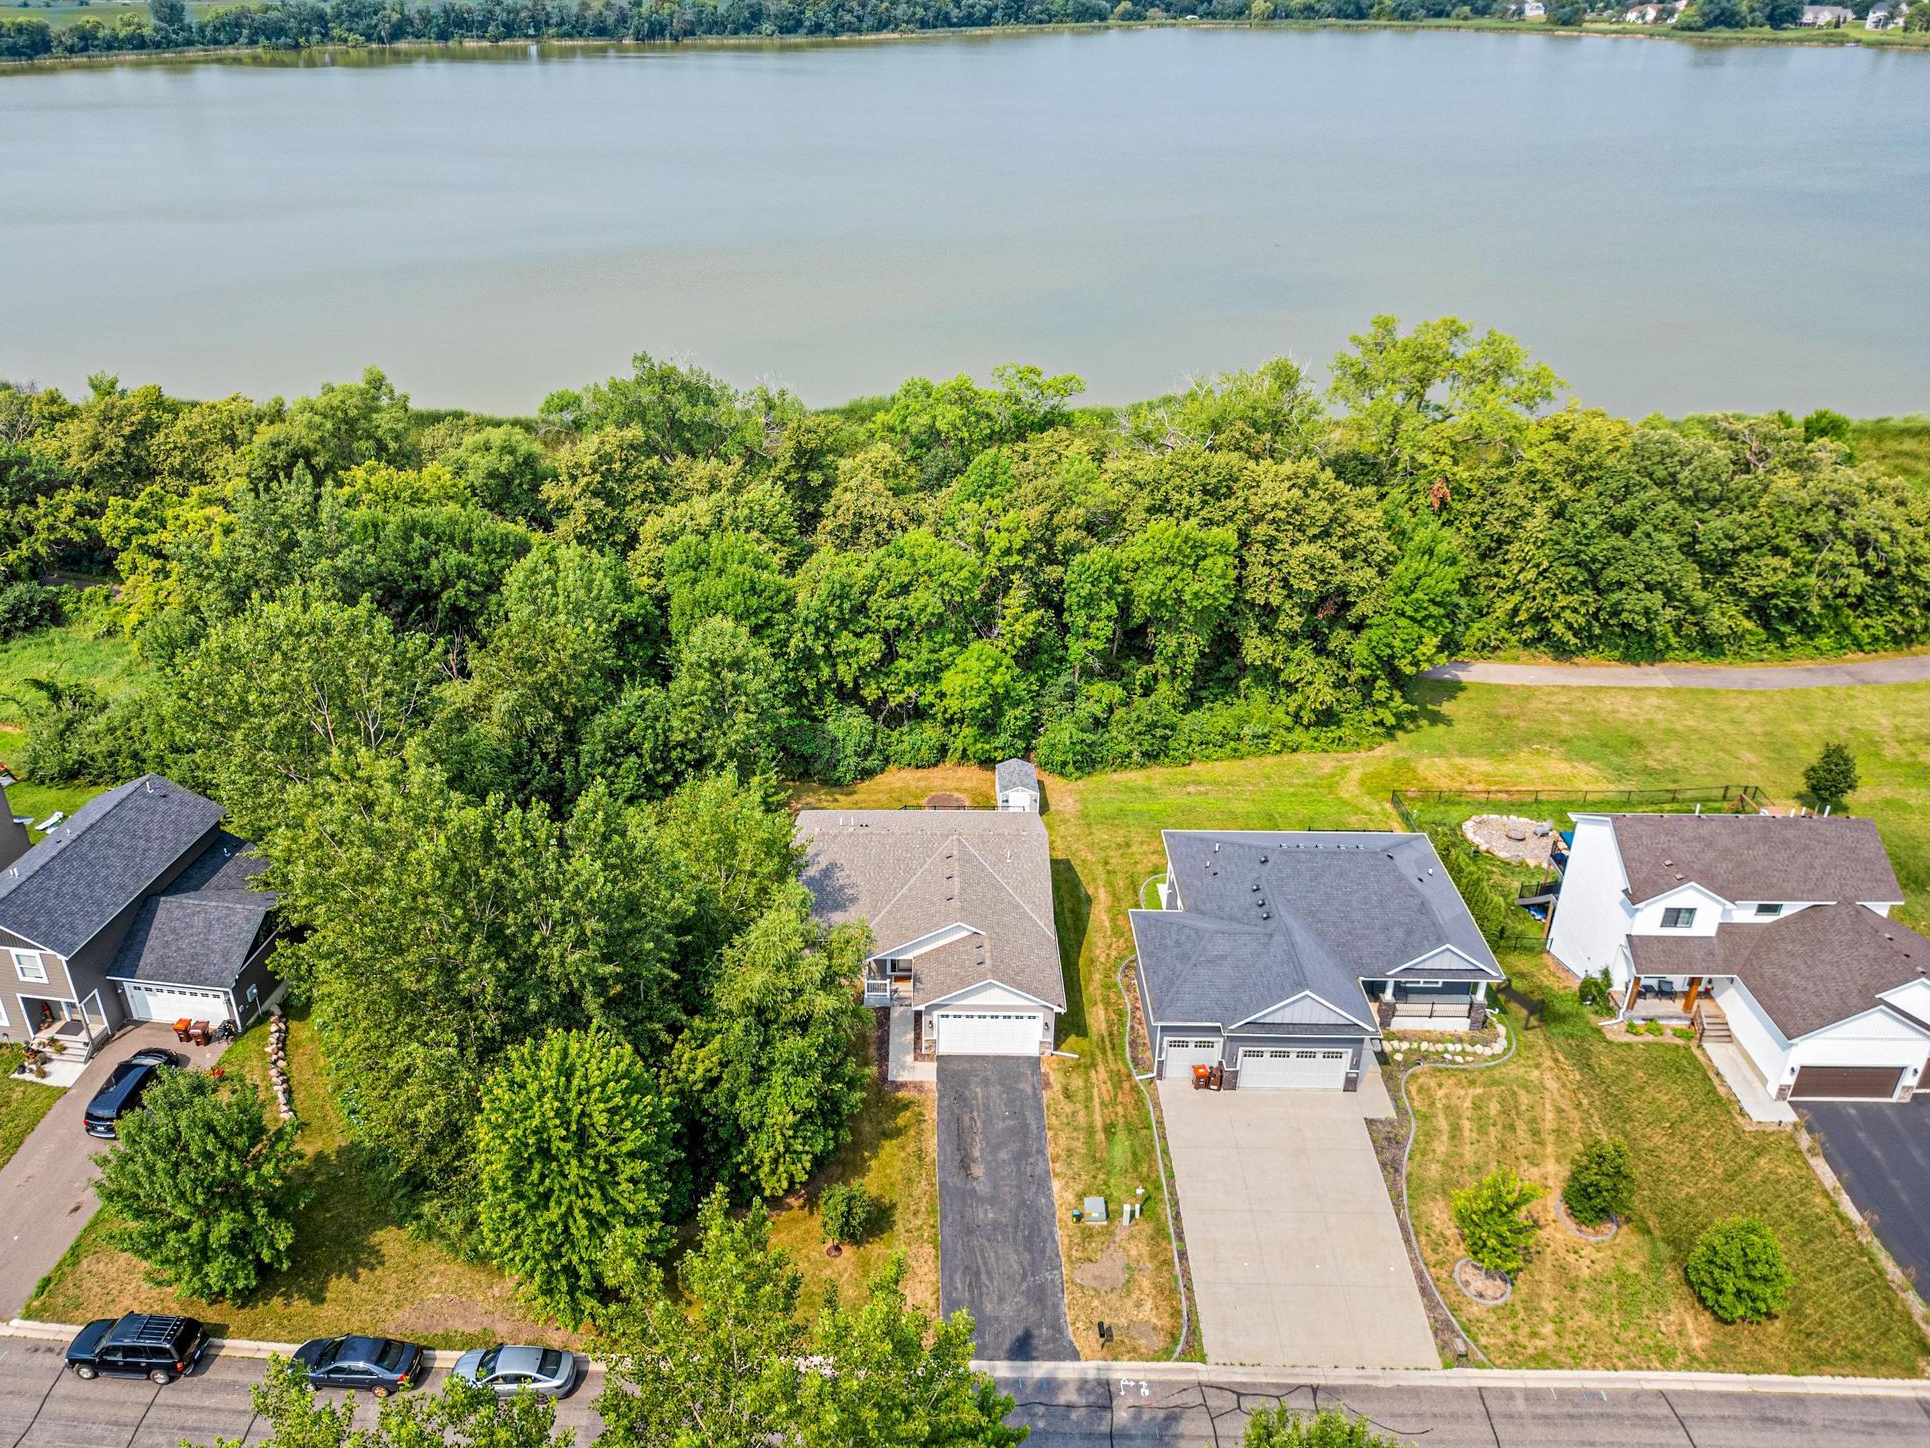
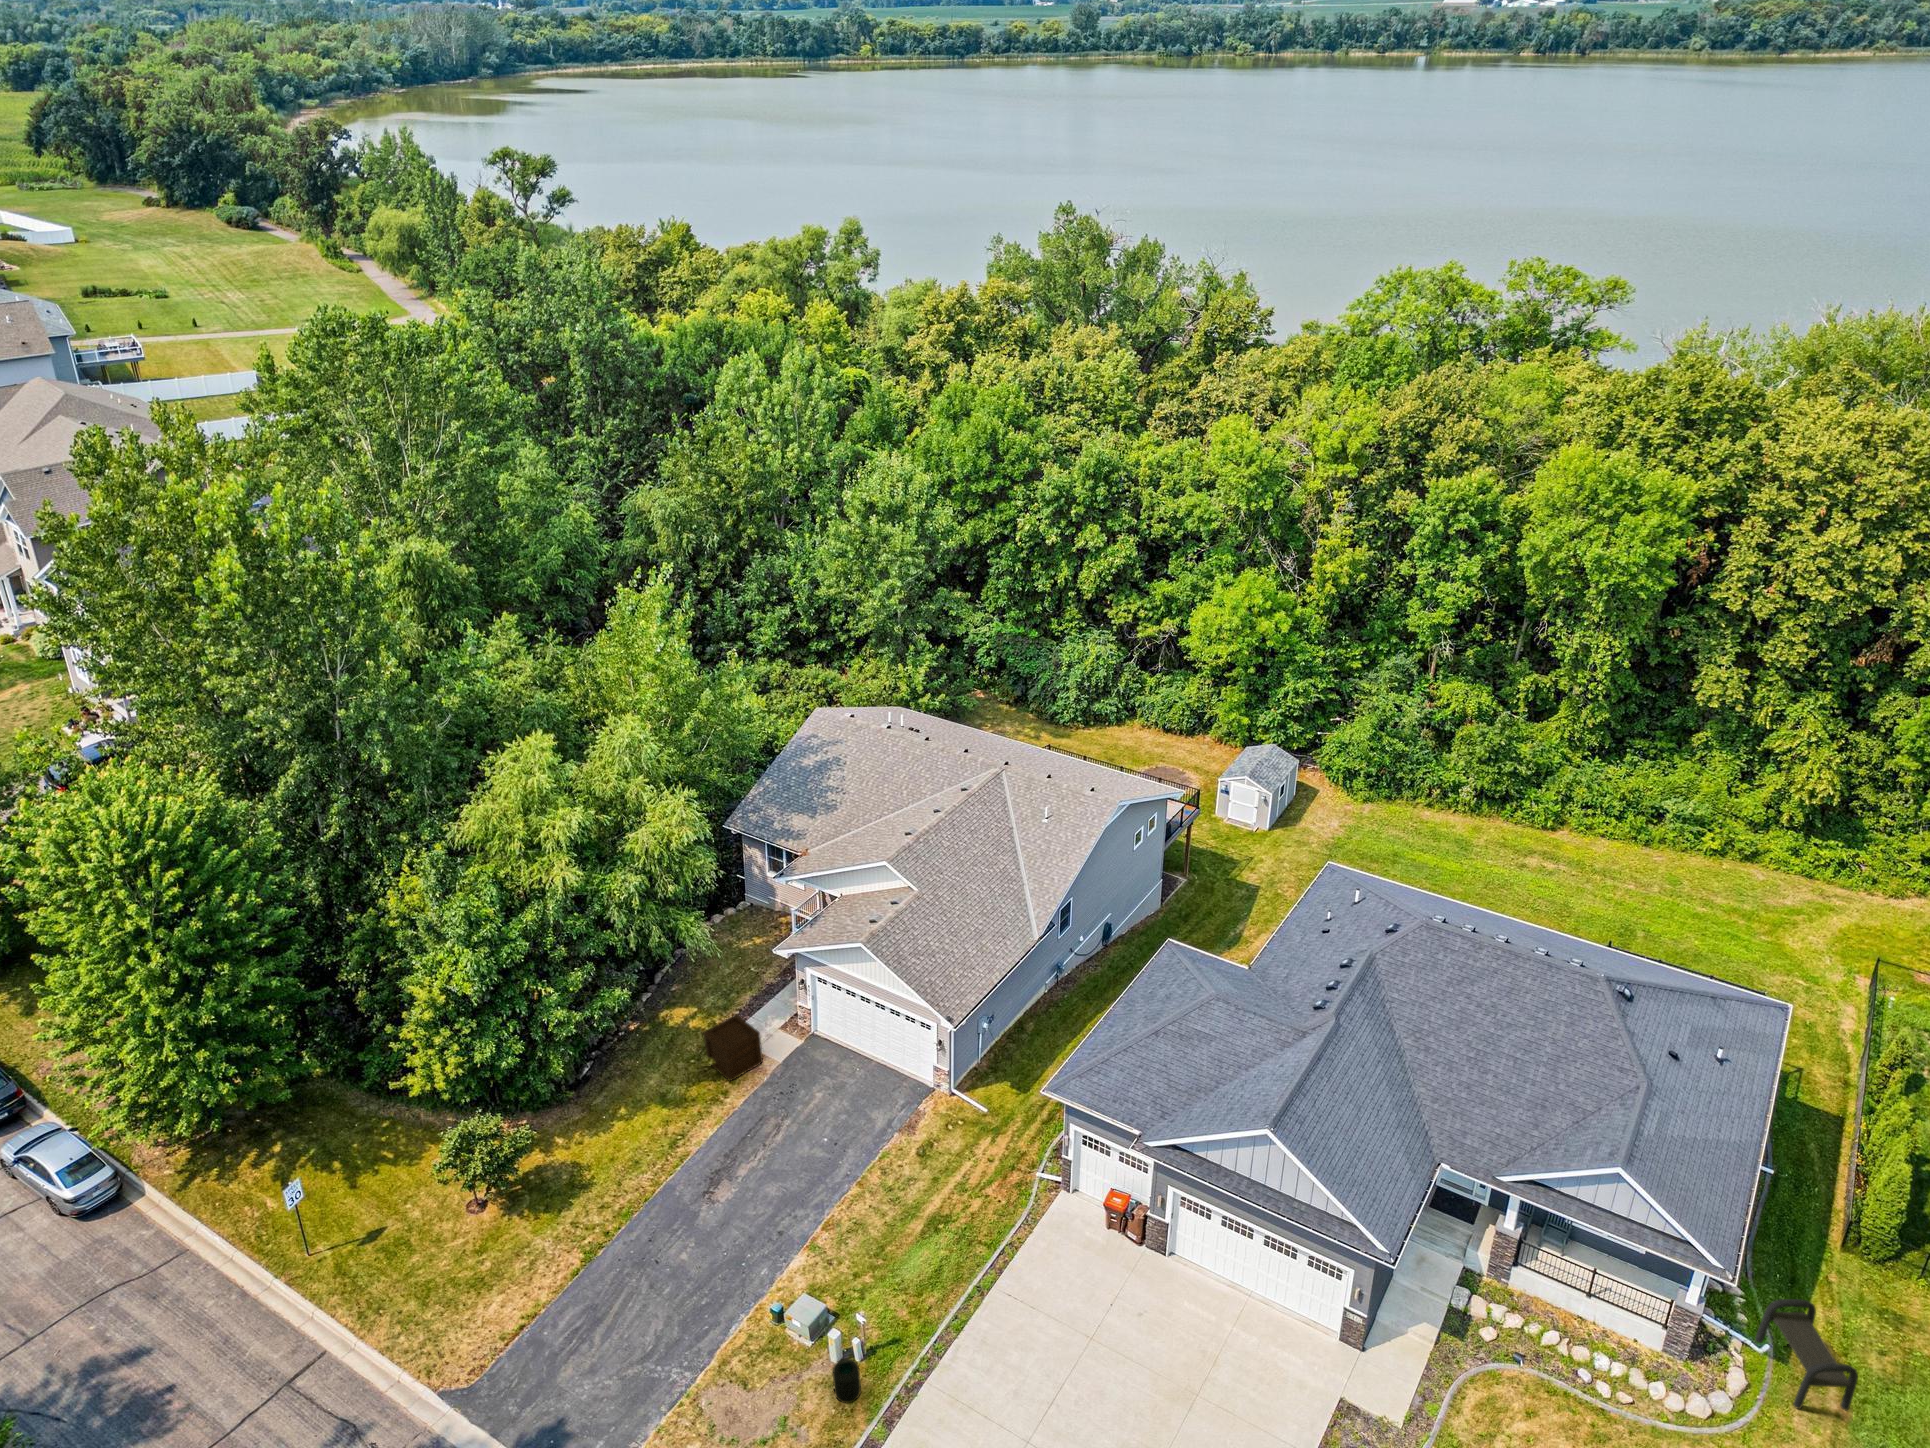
wooden crate: none [867,1070,904,1118] -> present [704,1015,763,1081]
trash can: none [1146,1225,1165,1254] -> present [833,1358,861,1403]

